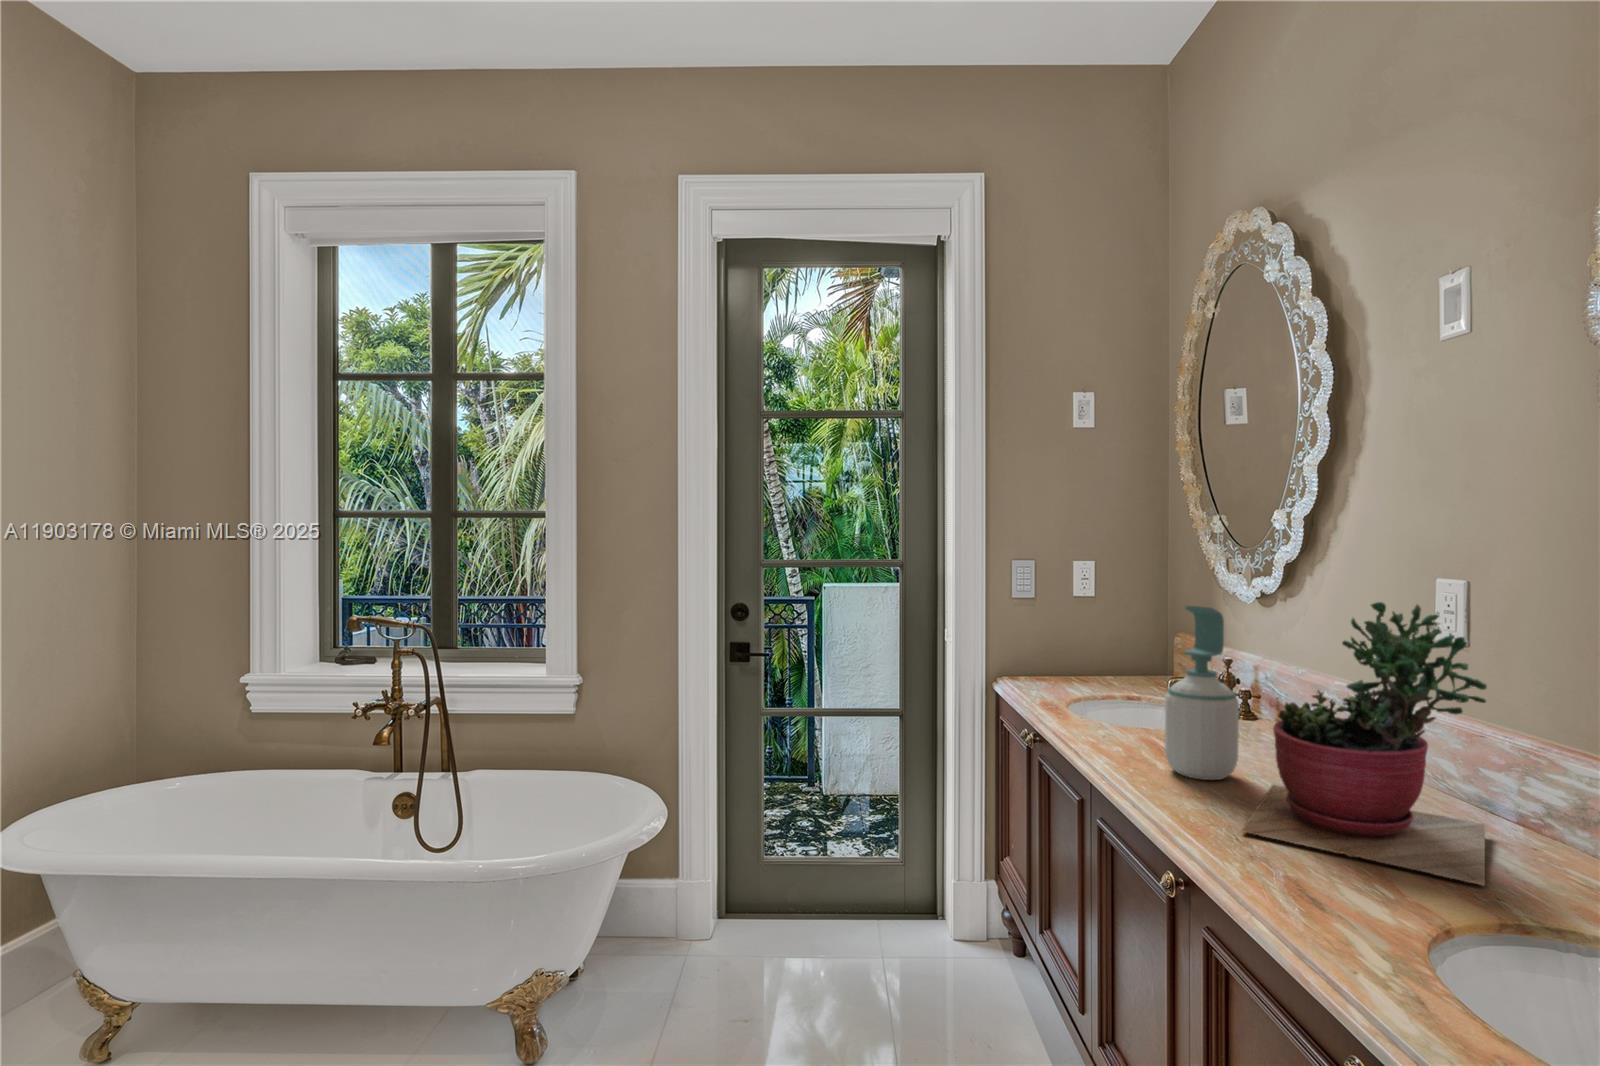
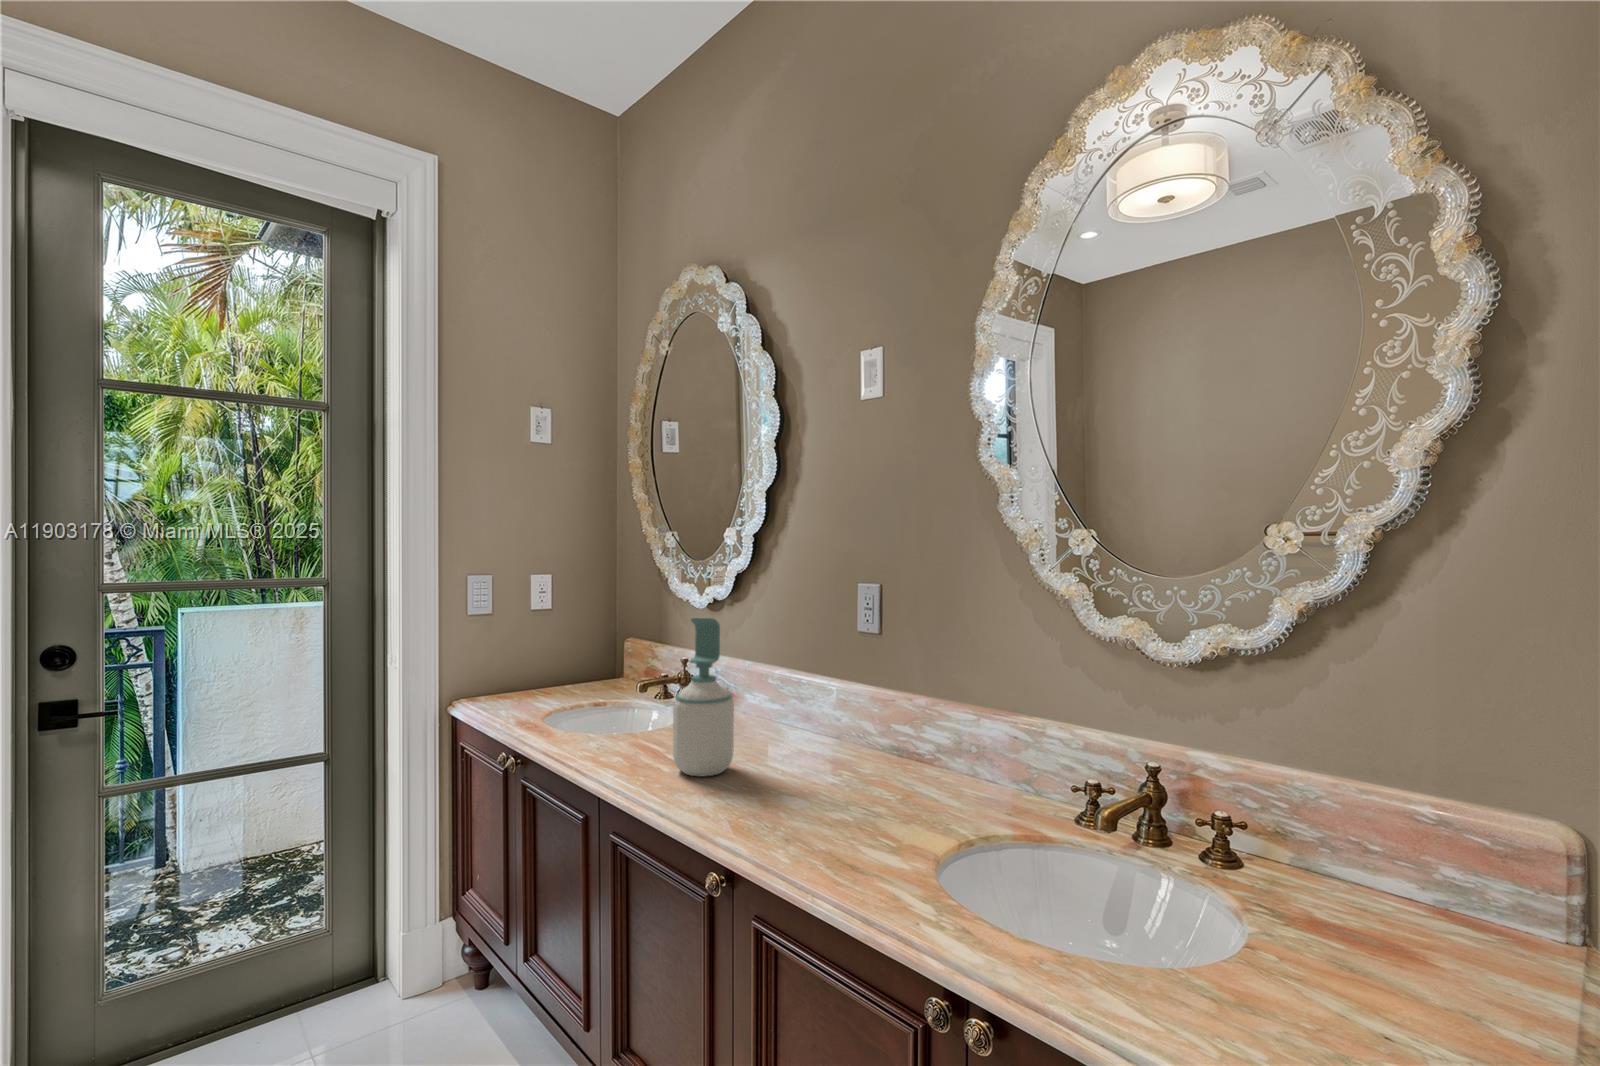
succulent plant: present [1242,602,1487,886] -> none [765,607,935,821]

